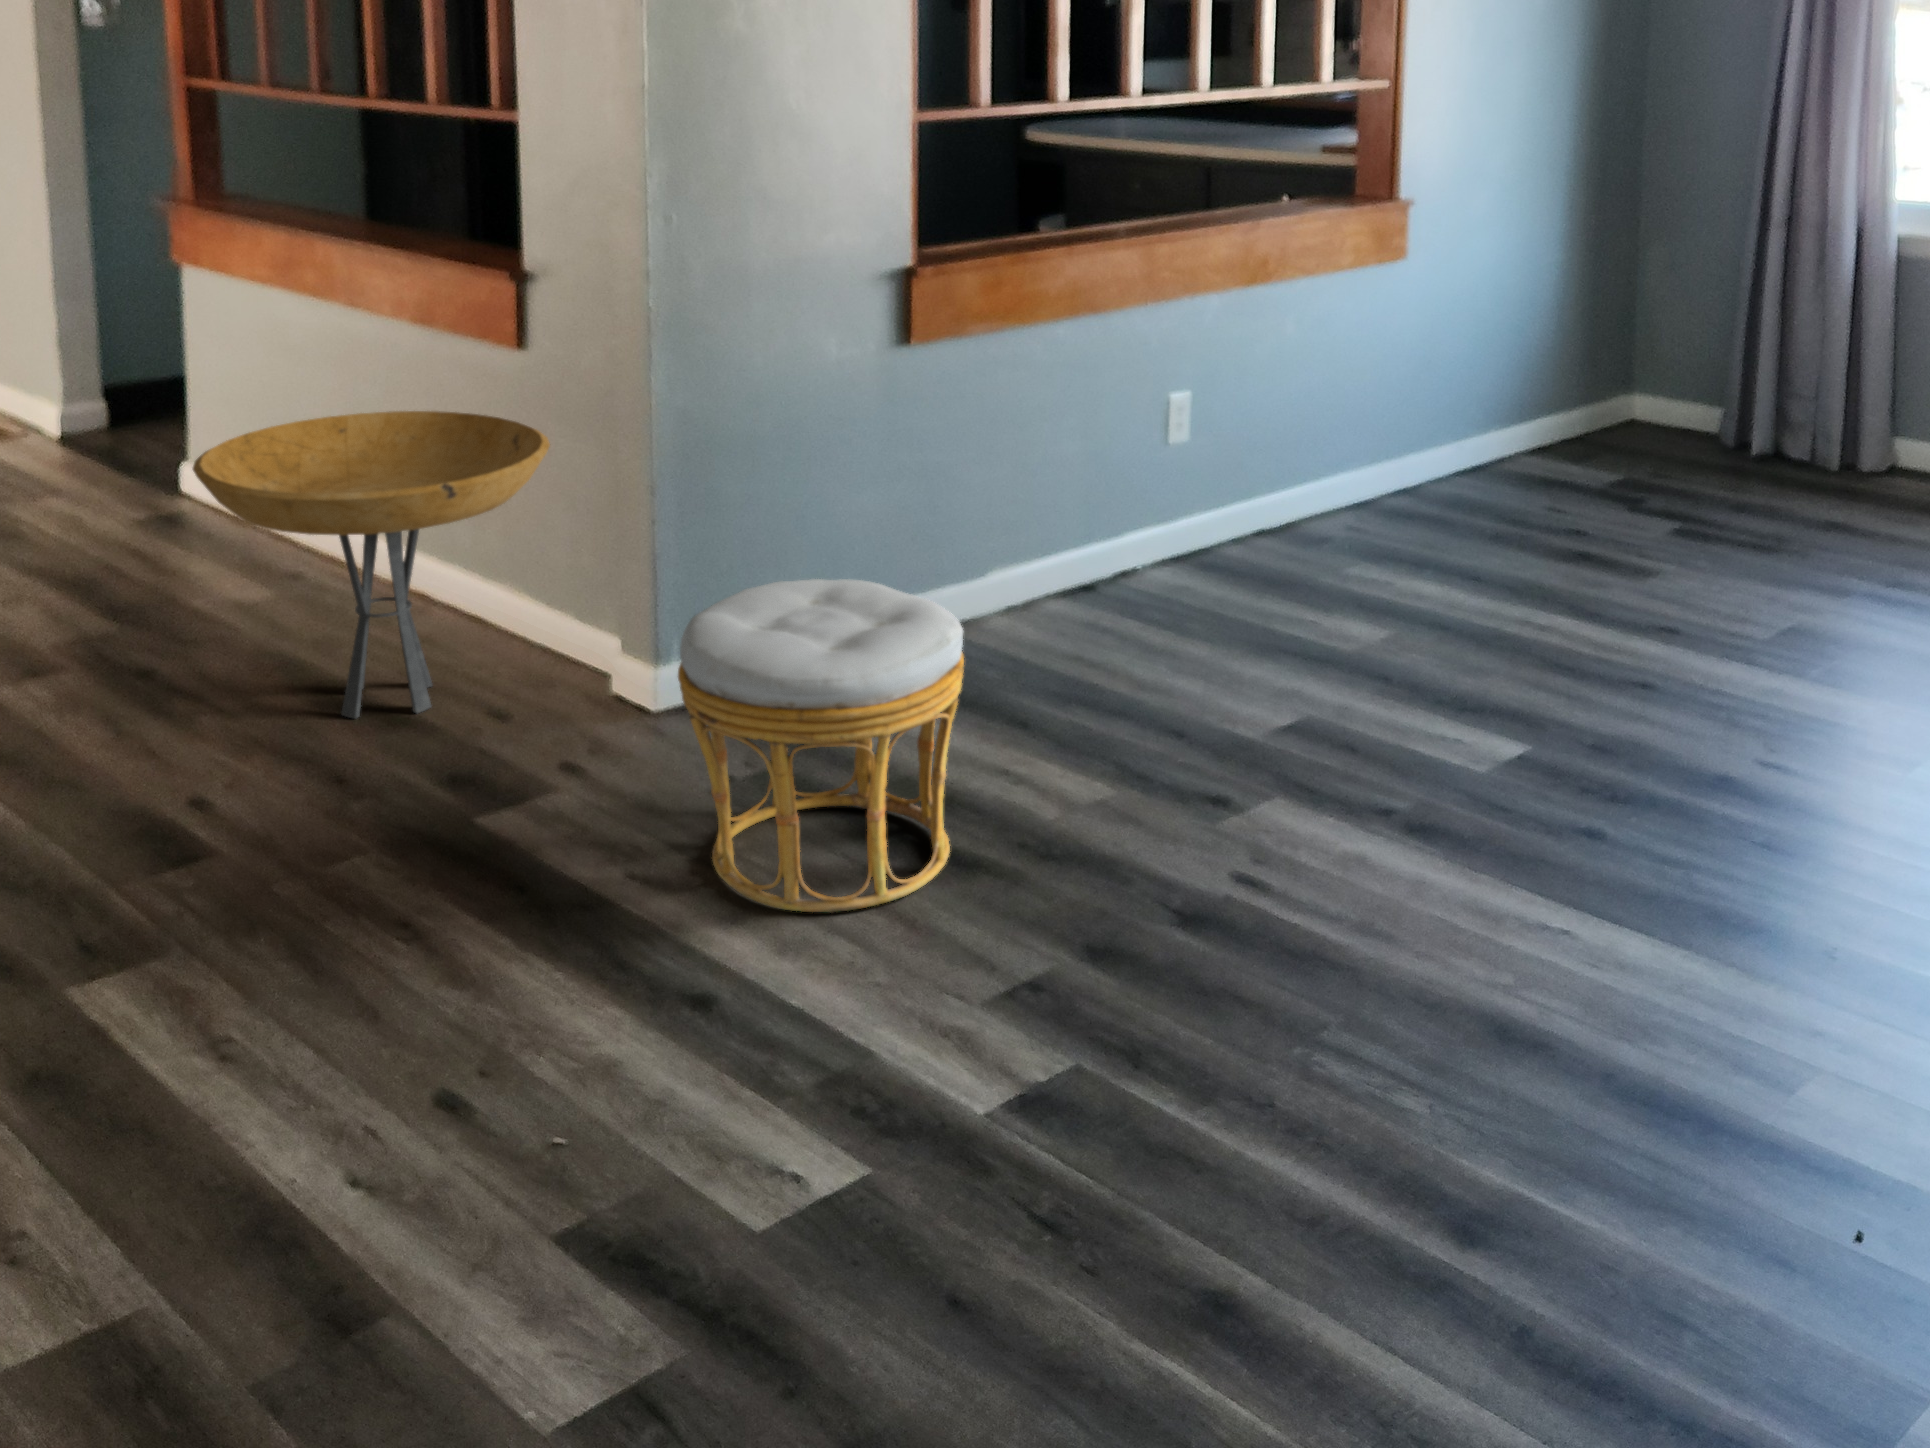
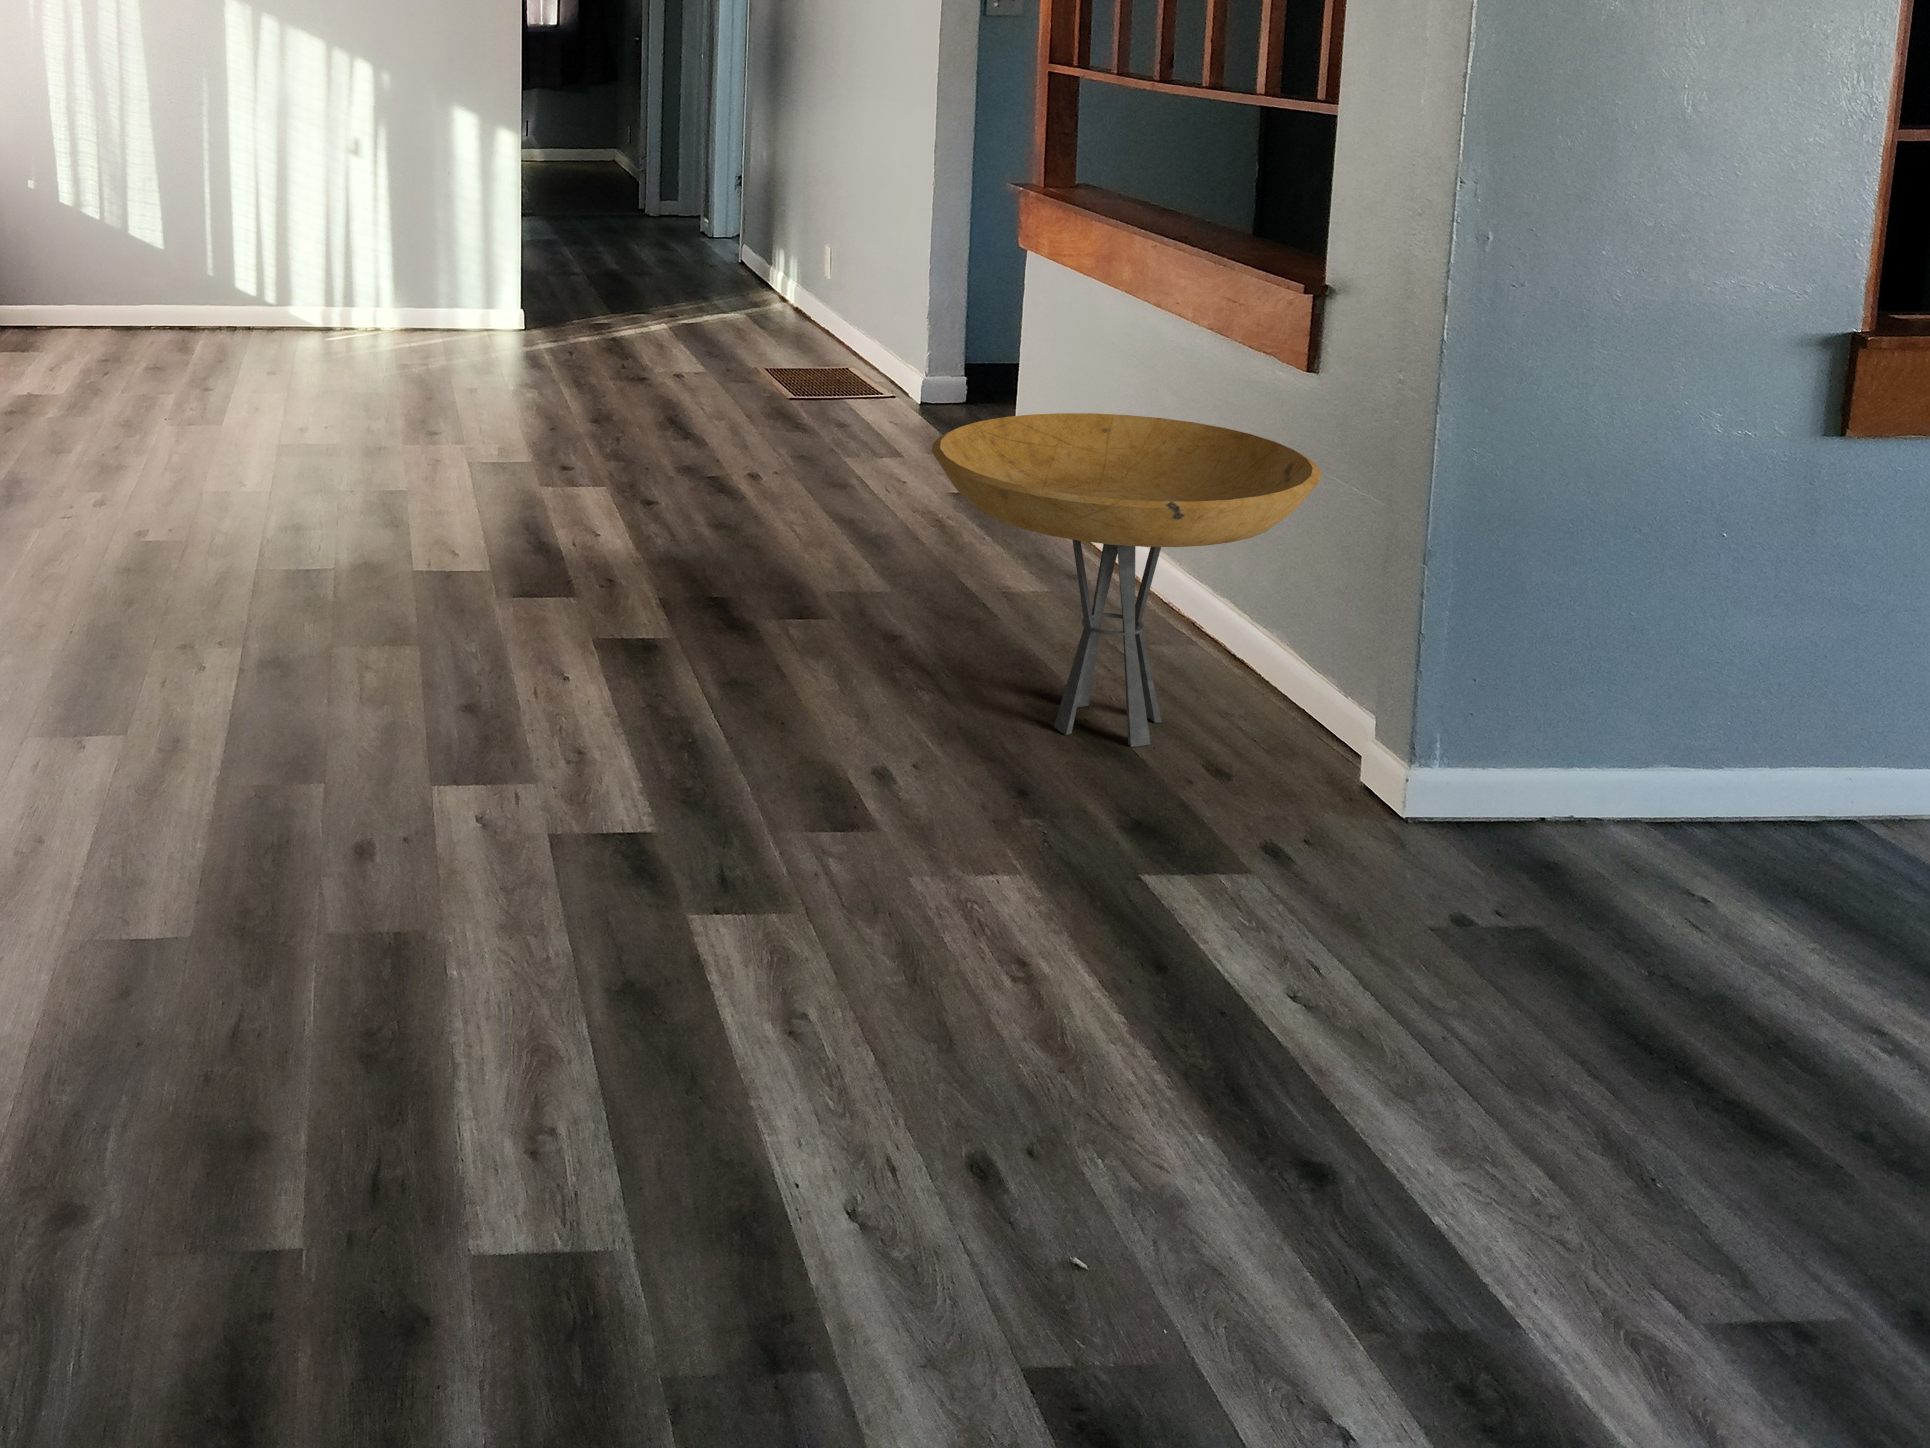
ottoman: present [678,579,964,913] -> none [1377,699,1816,1165]

